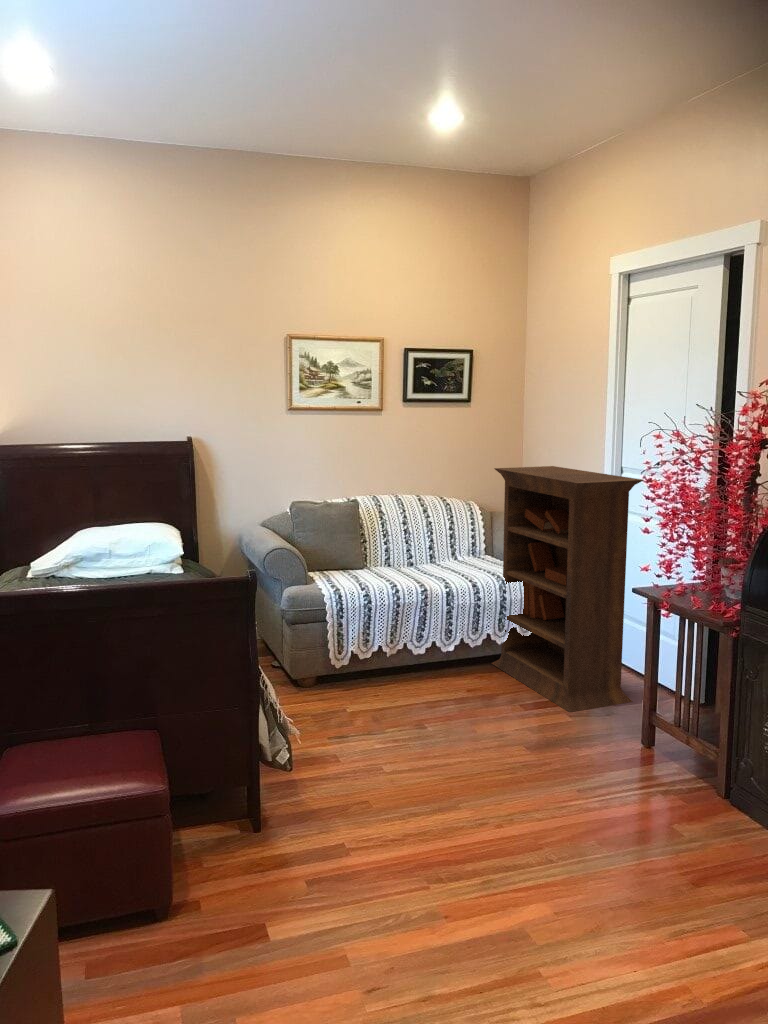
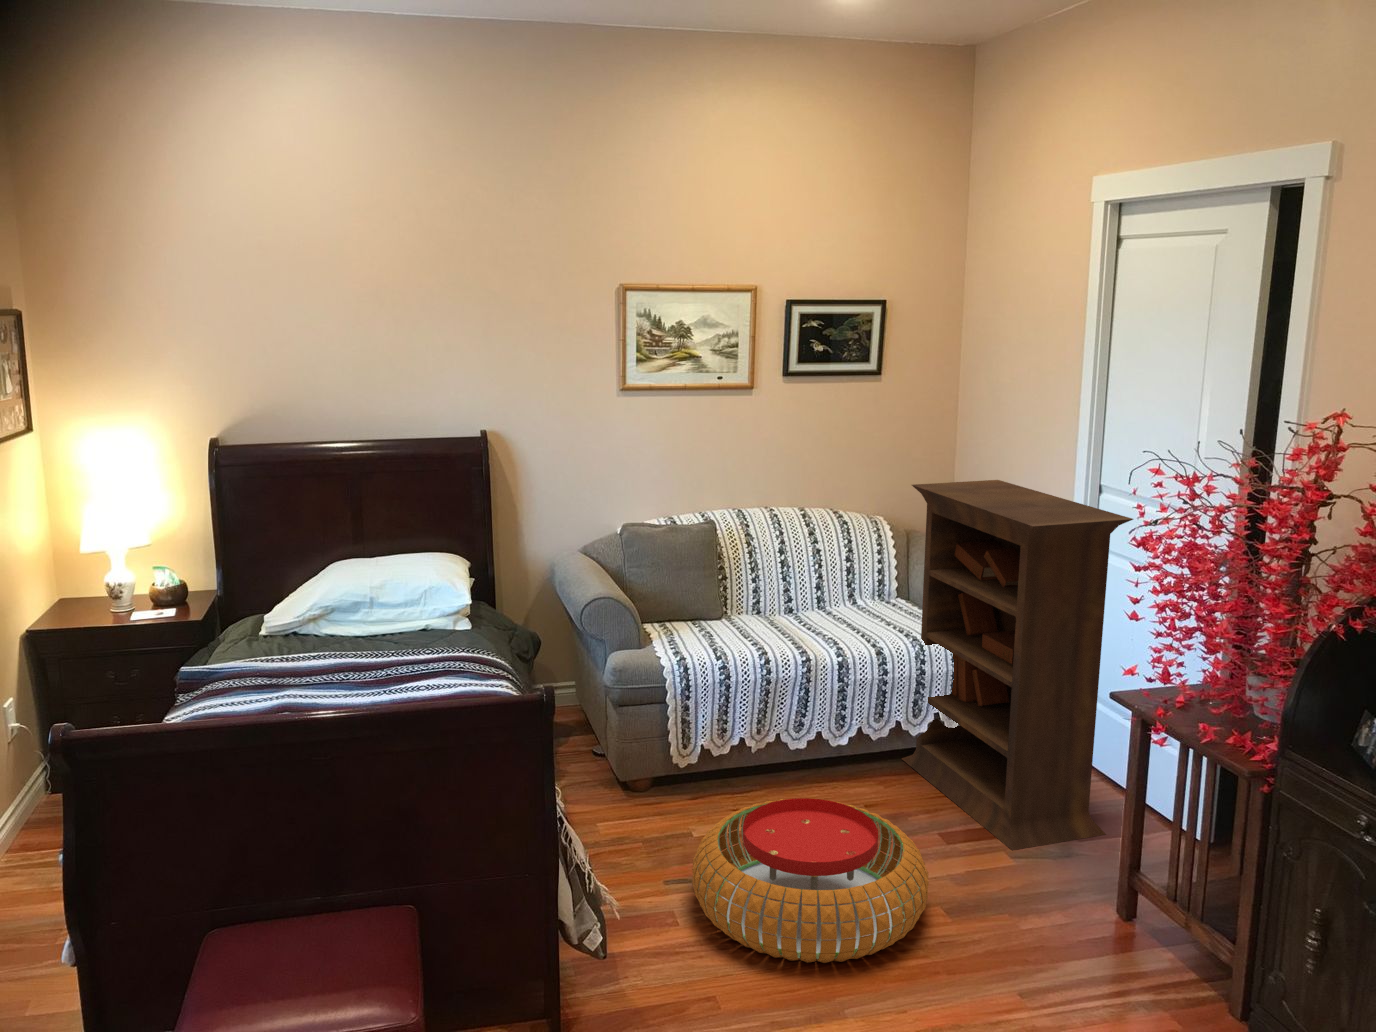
pouf: none [349,675,514,778] -> present [692,798,929,963]

